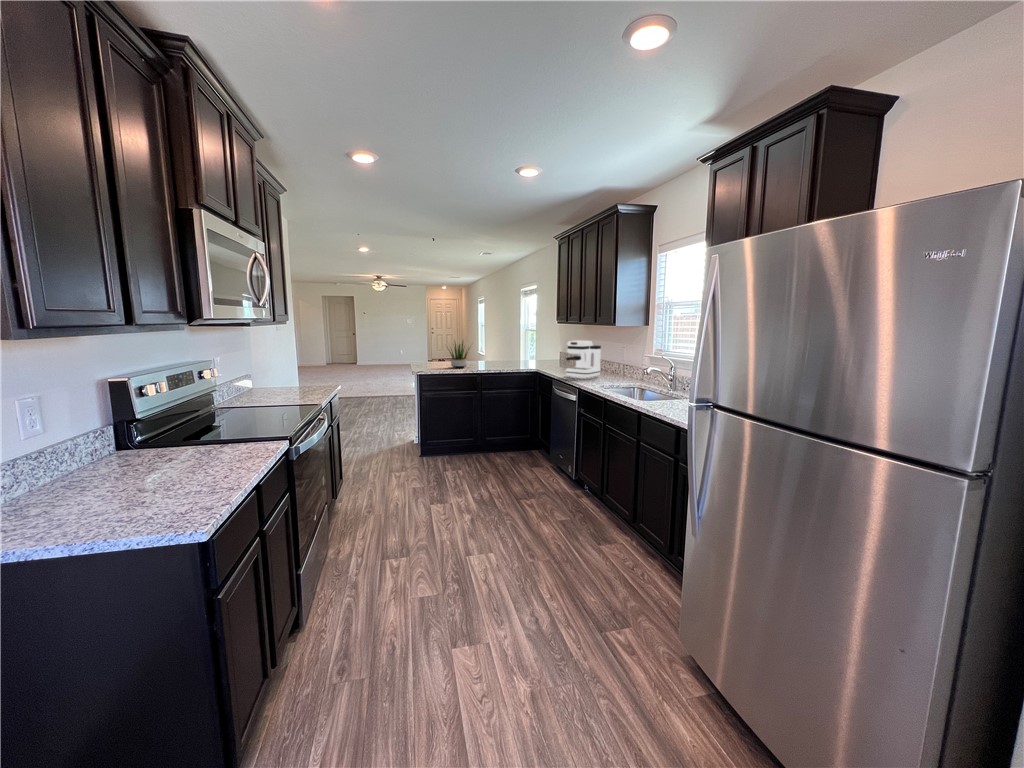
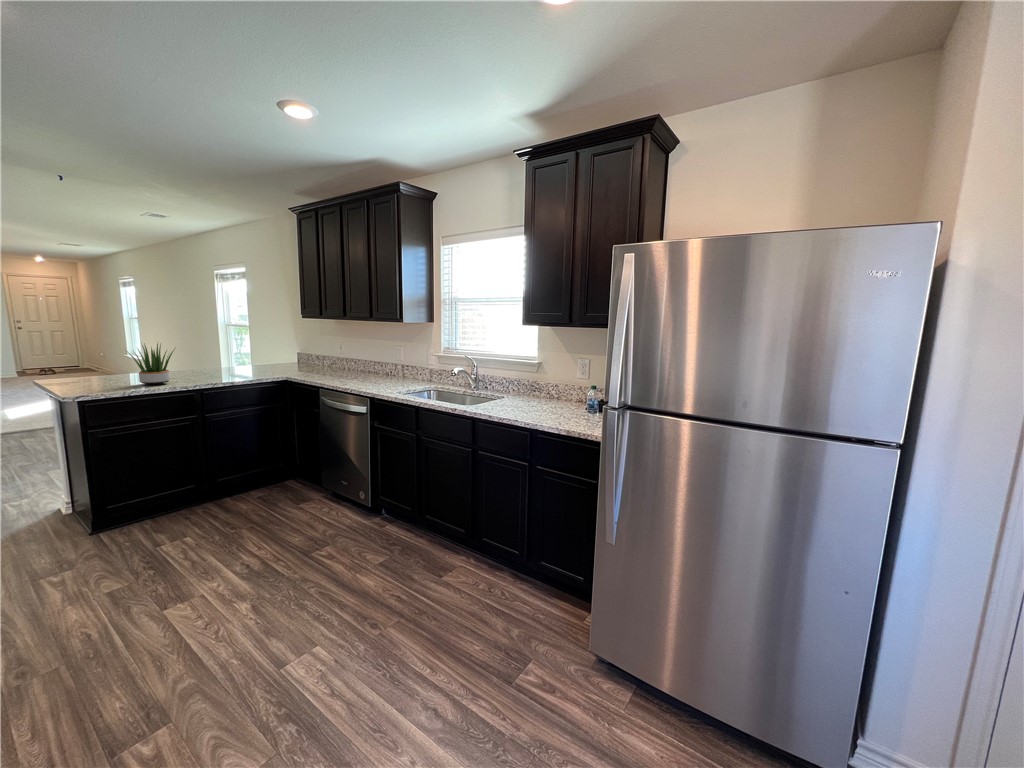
coffee maker: present [566,341,601,378] -> none [335,341,376,384]

